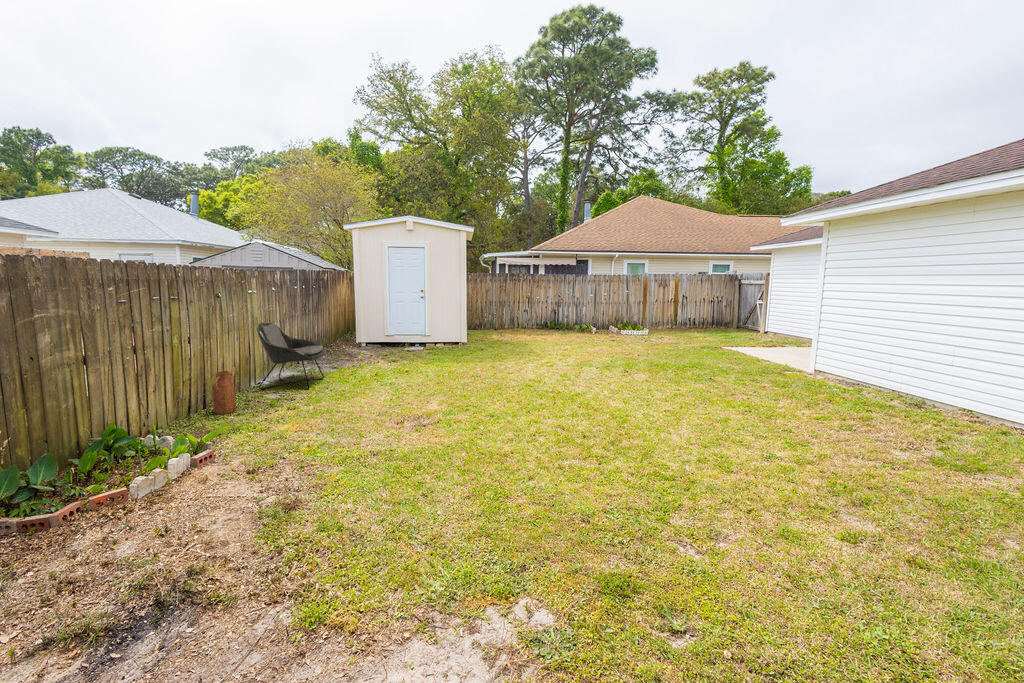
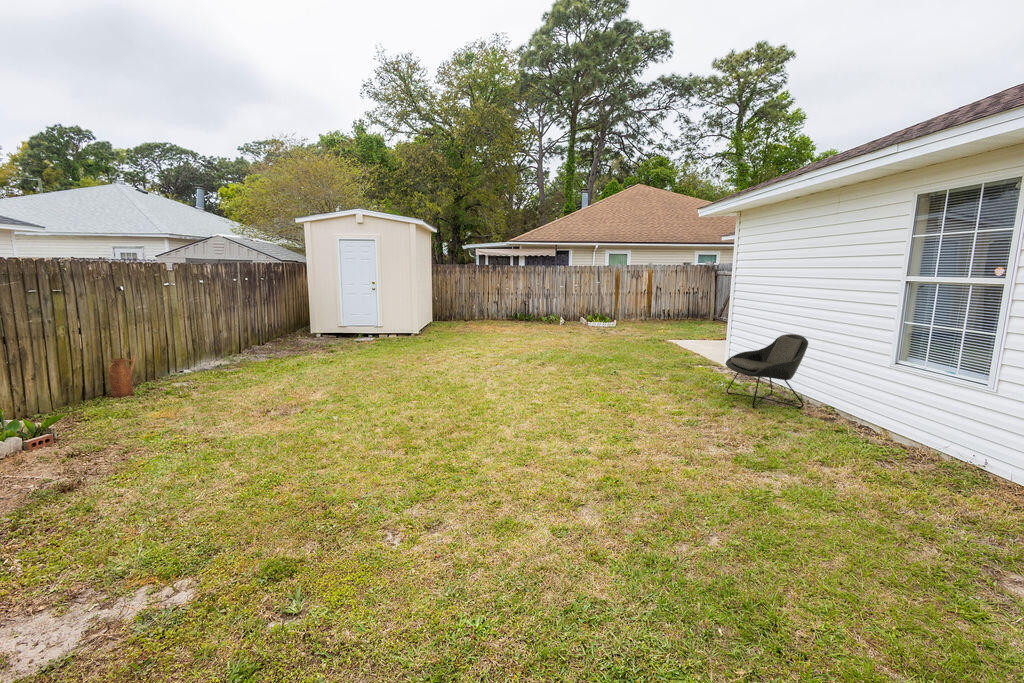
lounge chair: present [257,322,326,390] -> present [725,334,808,409]

